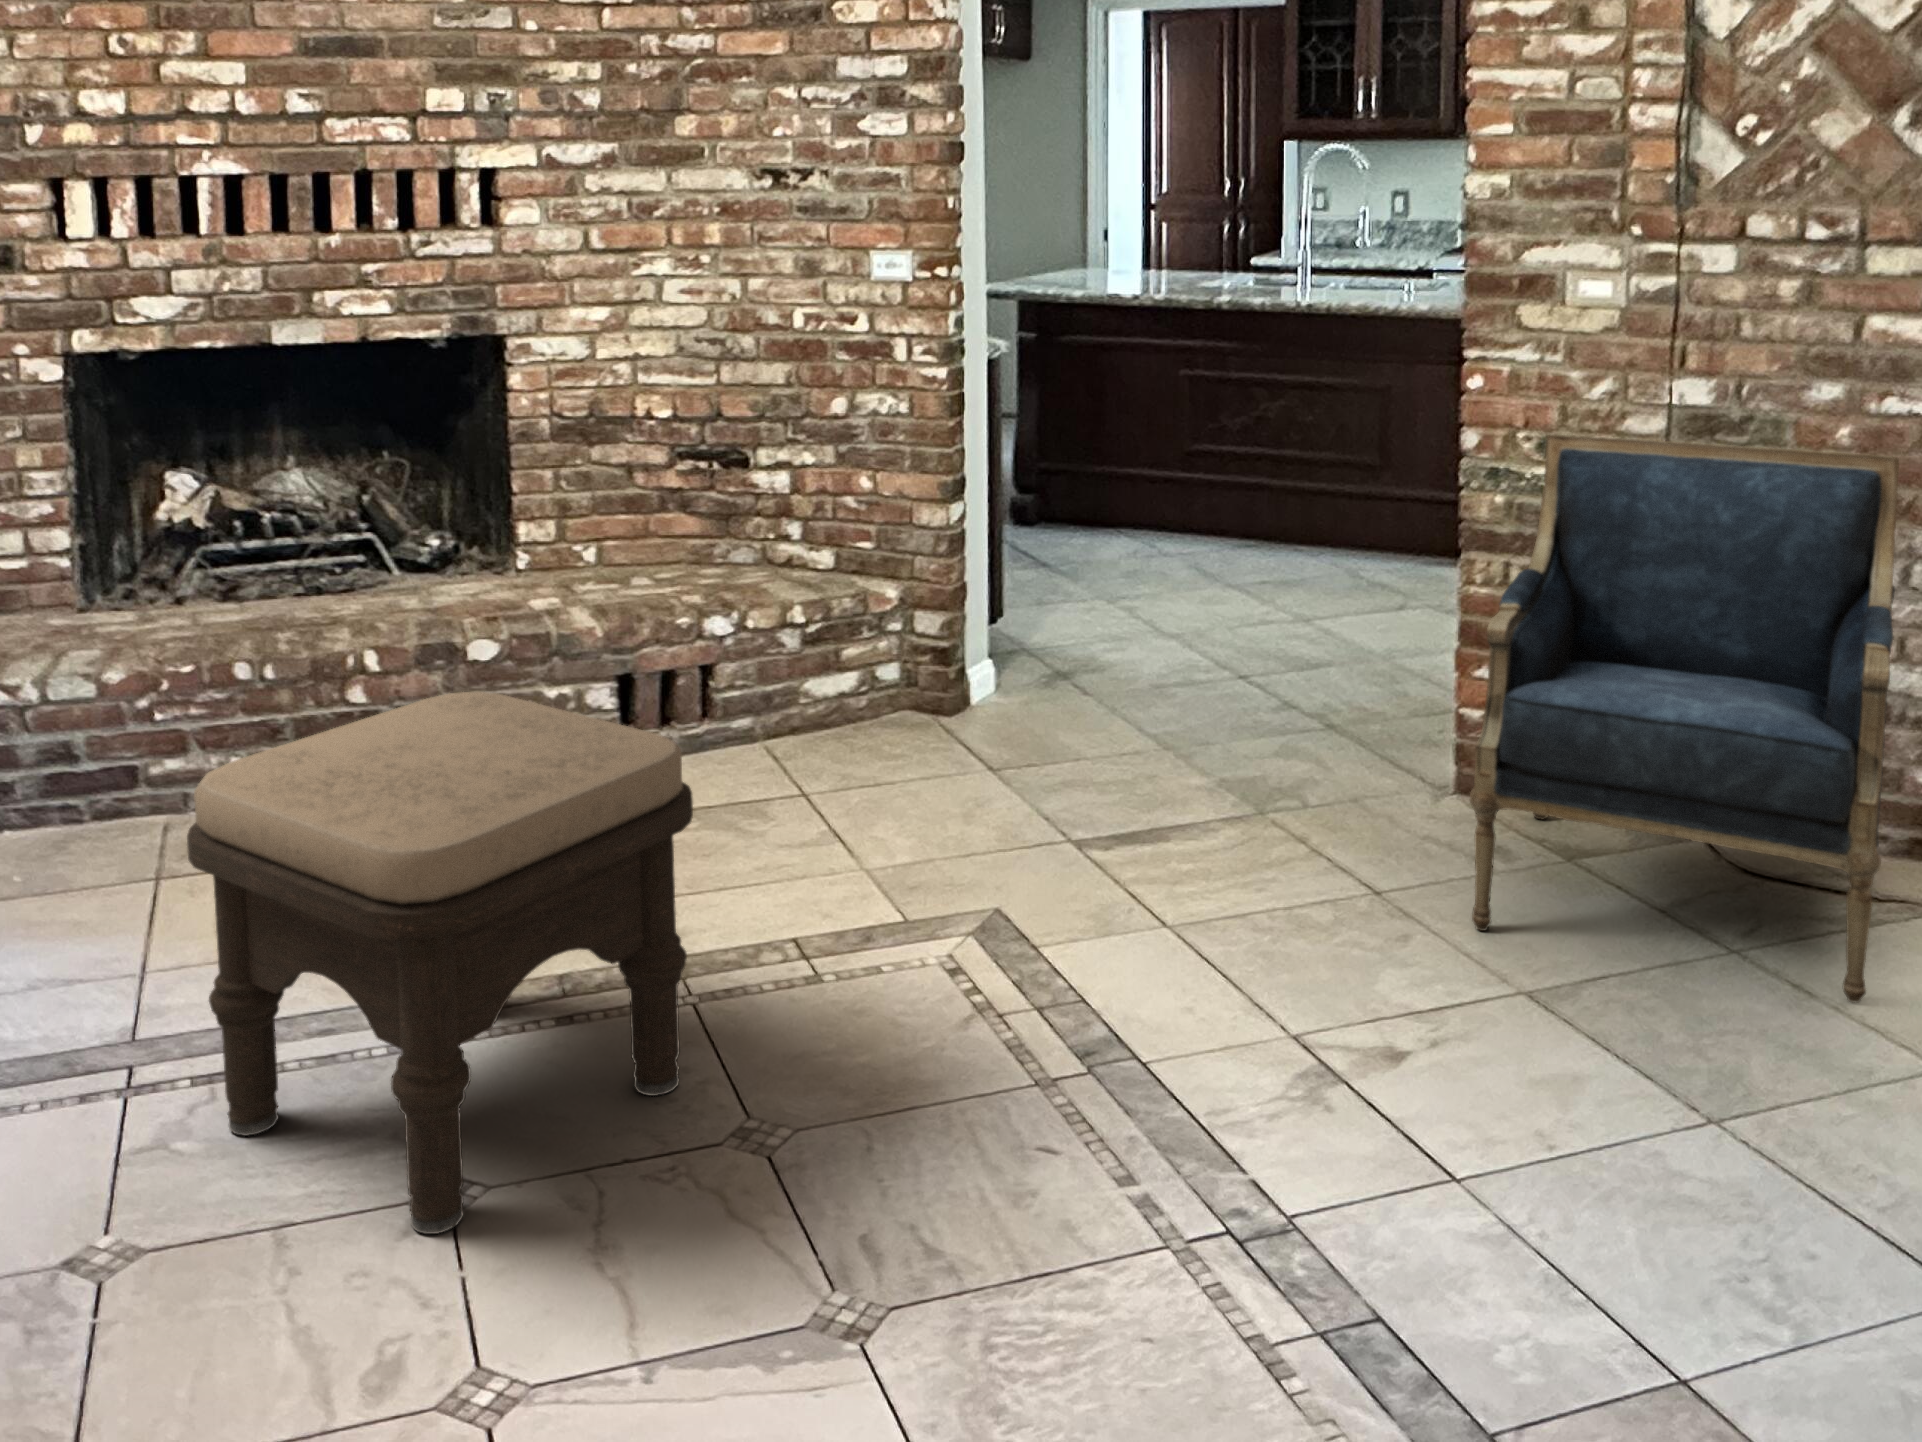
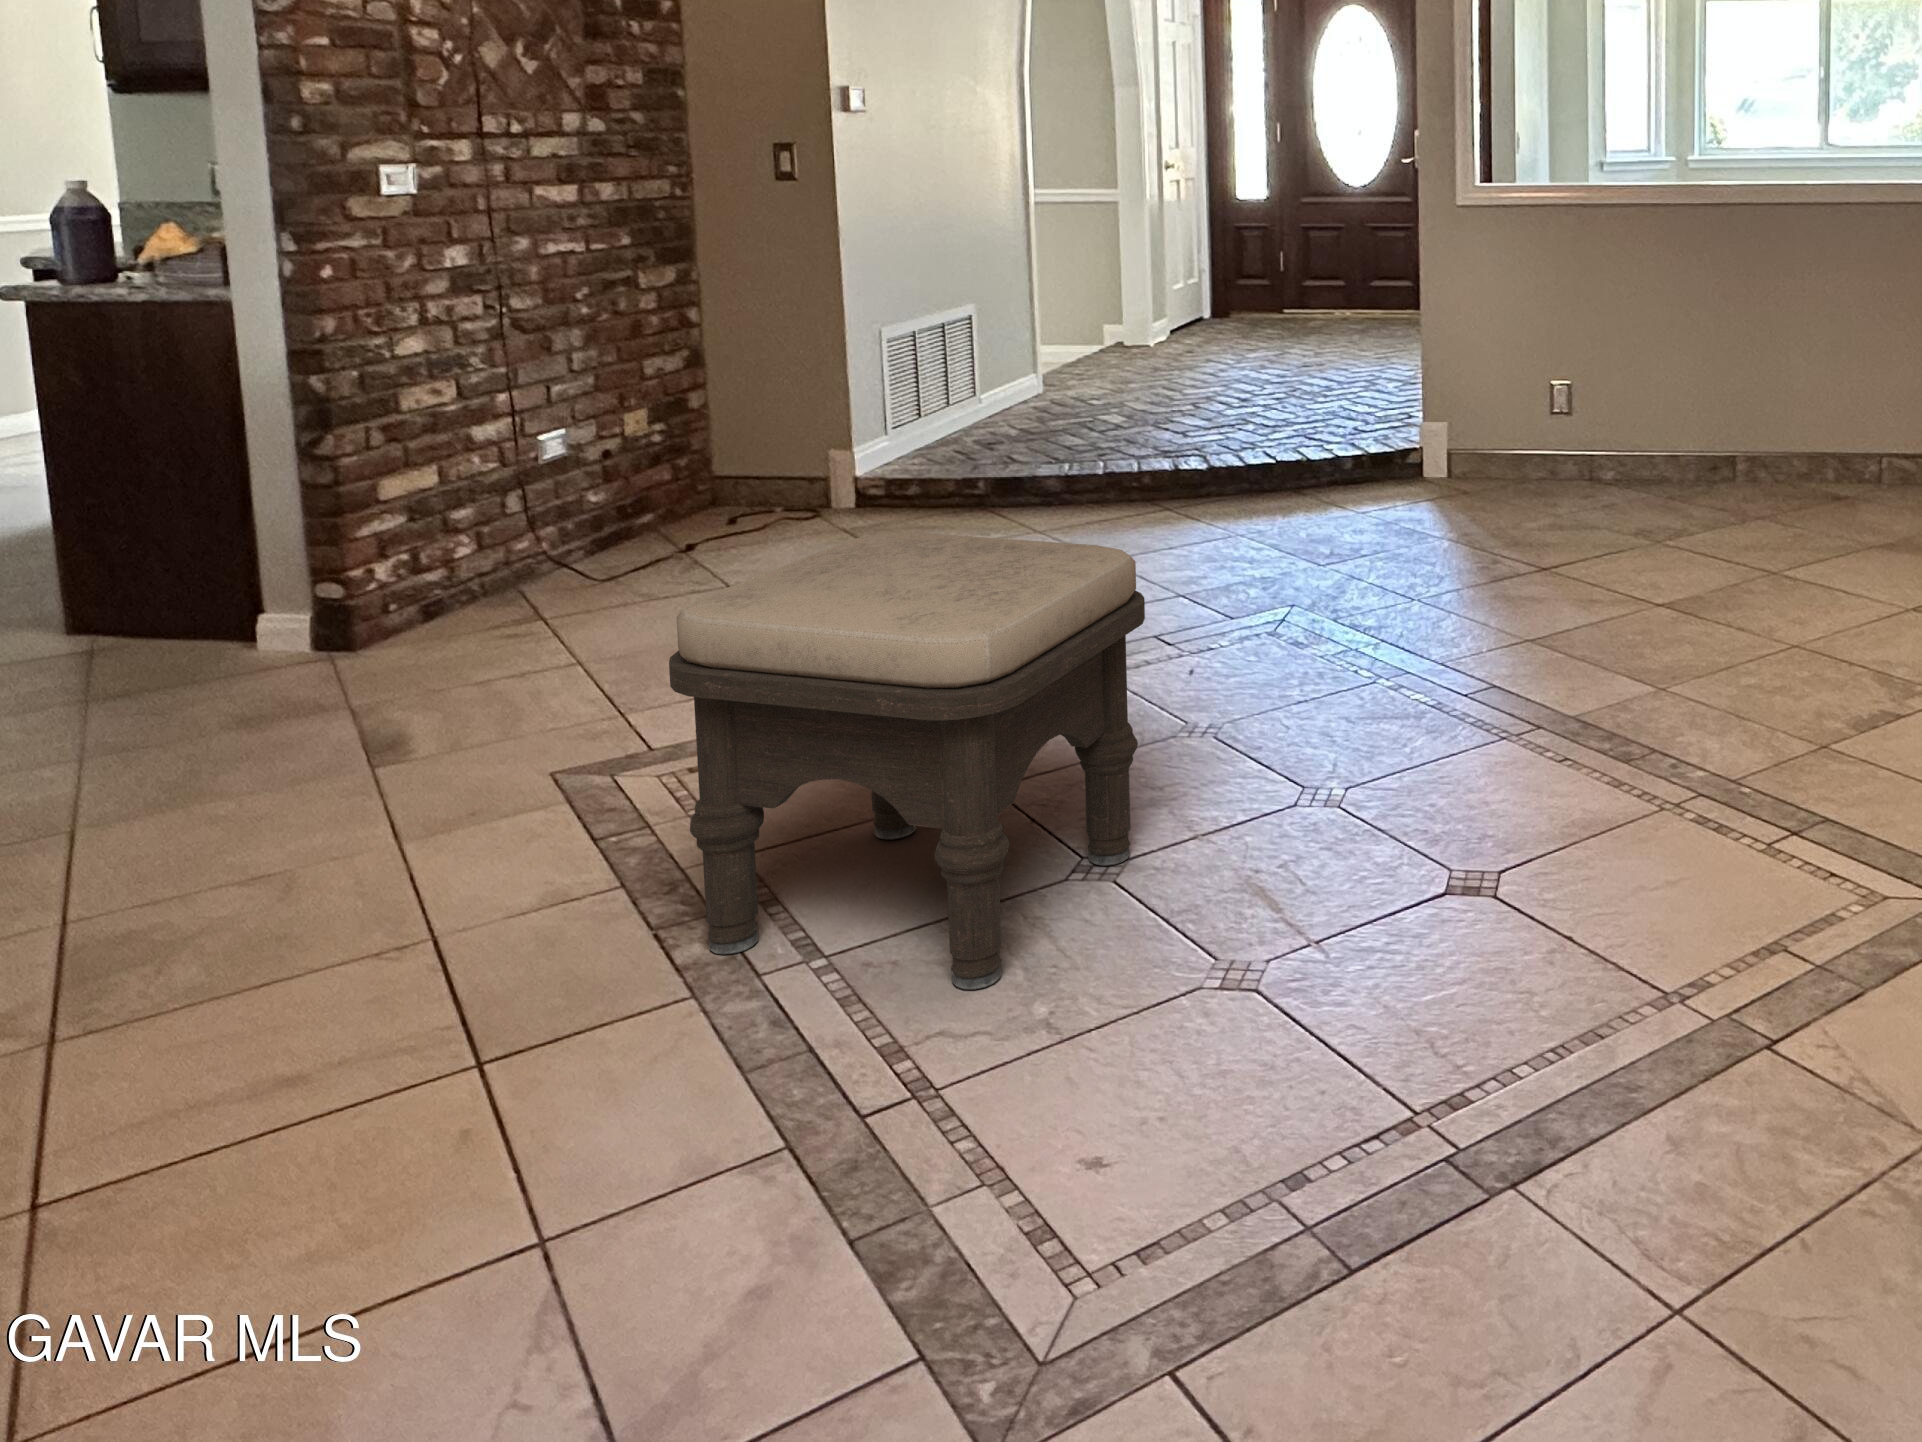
armchair: present [1470,434,1899,1003] -> none [391,281,803,635]

